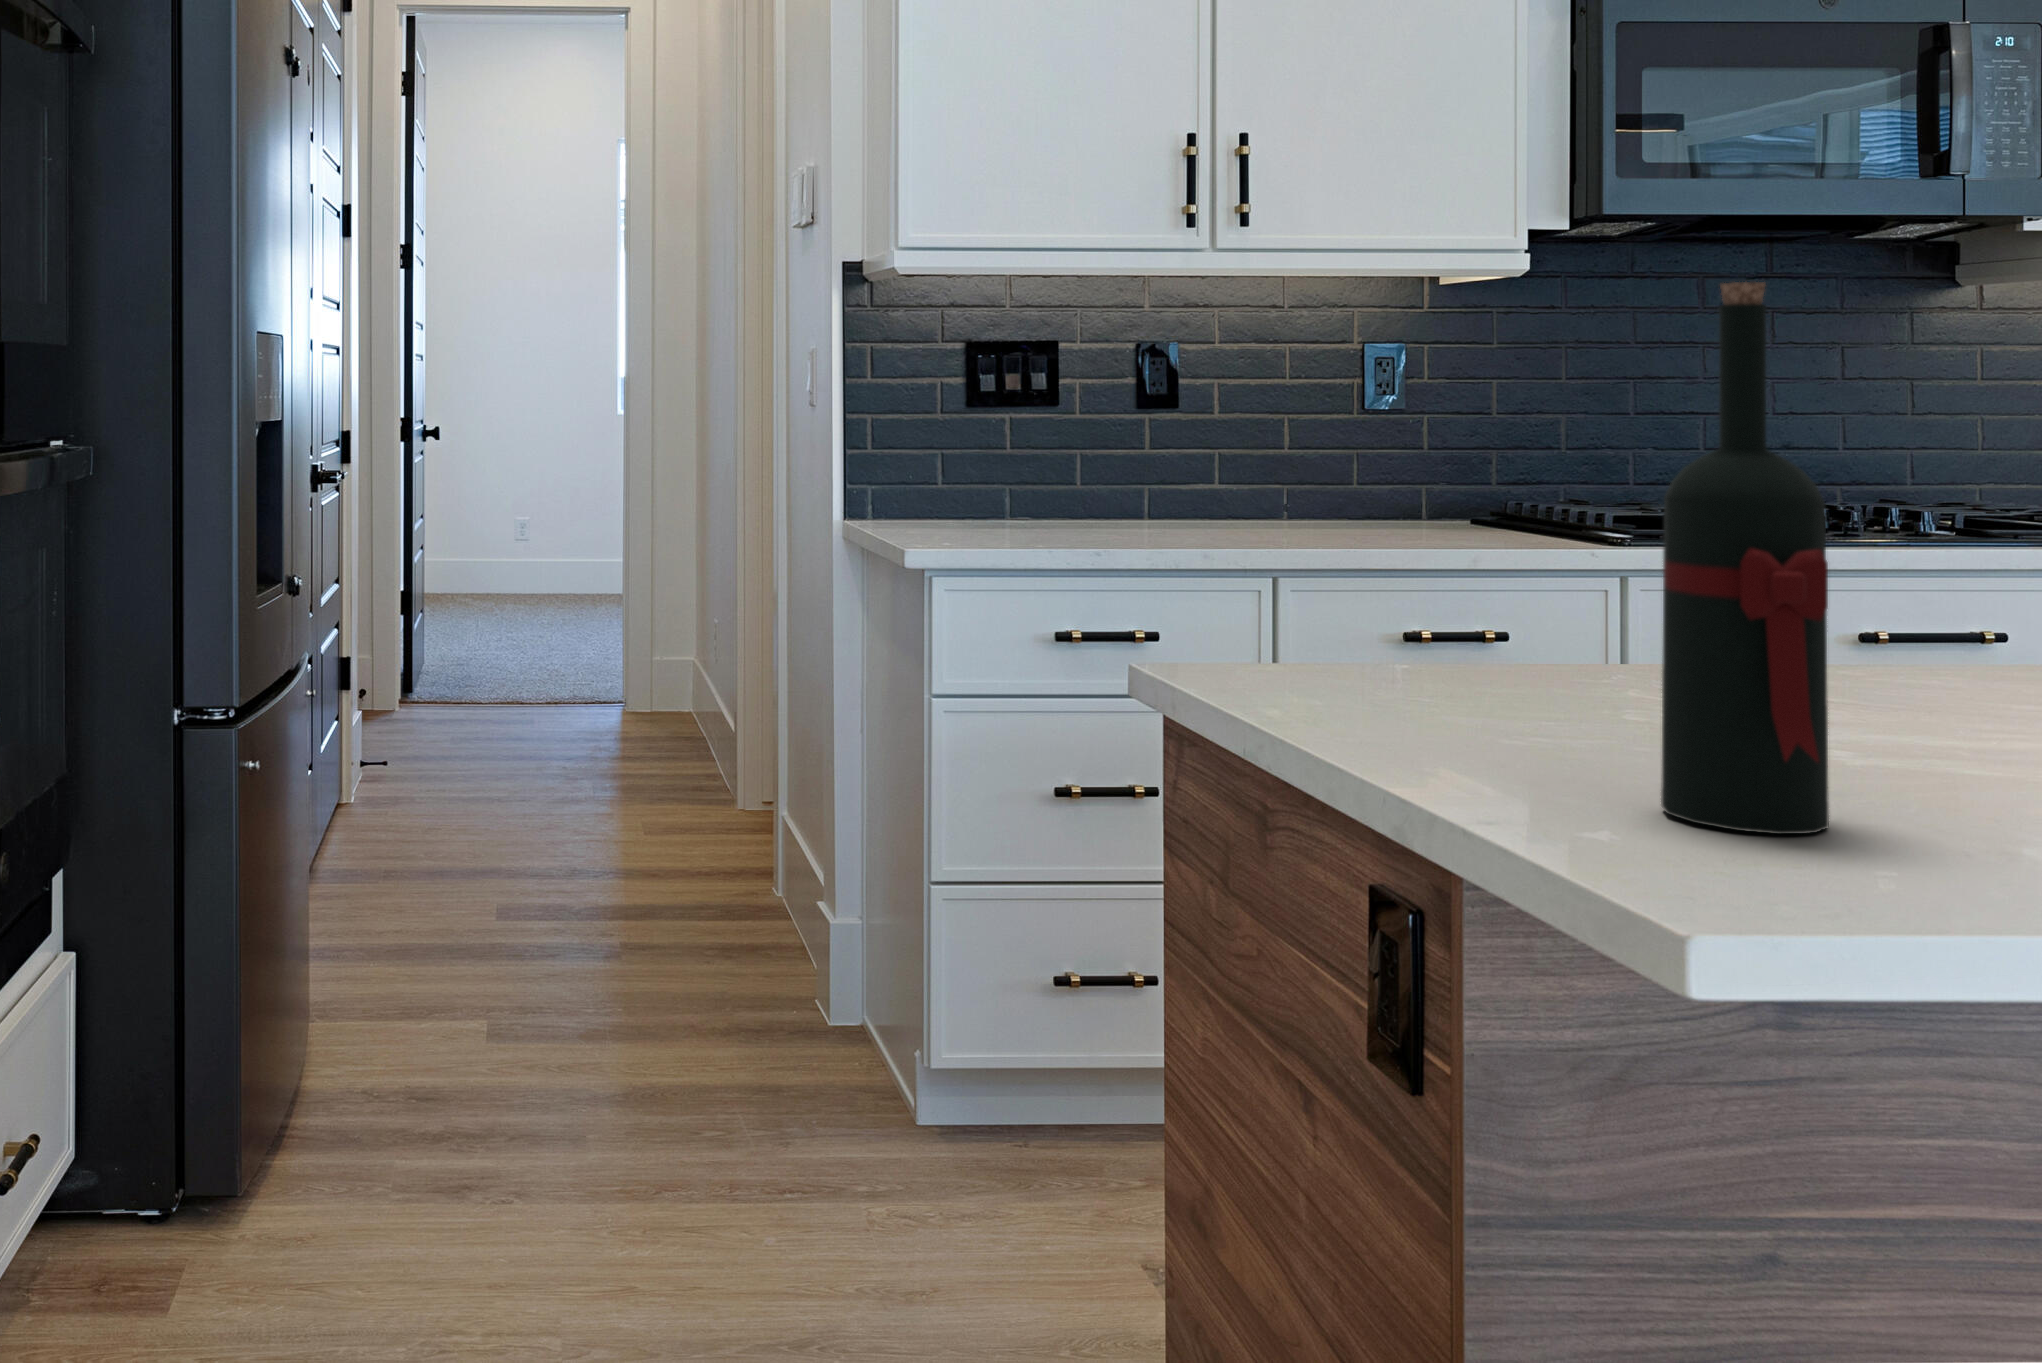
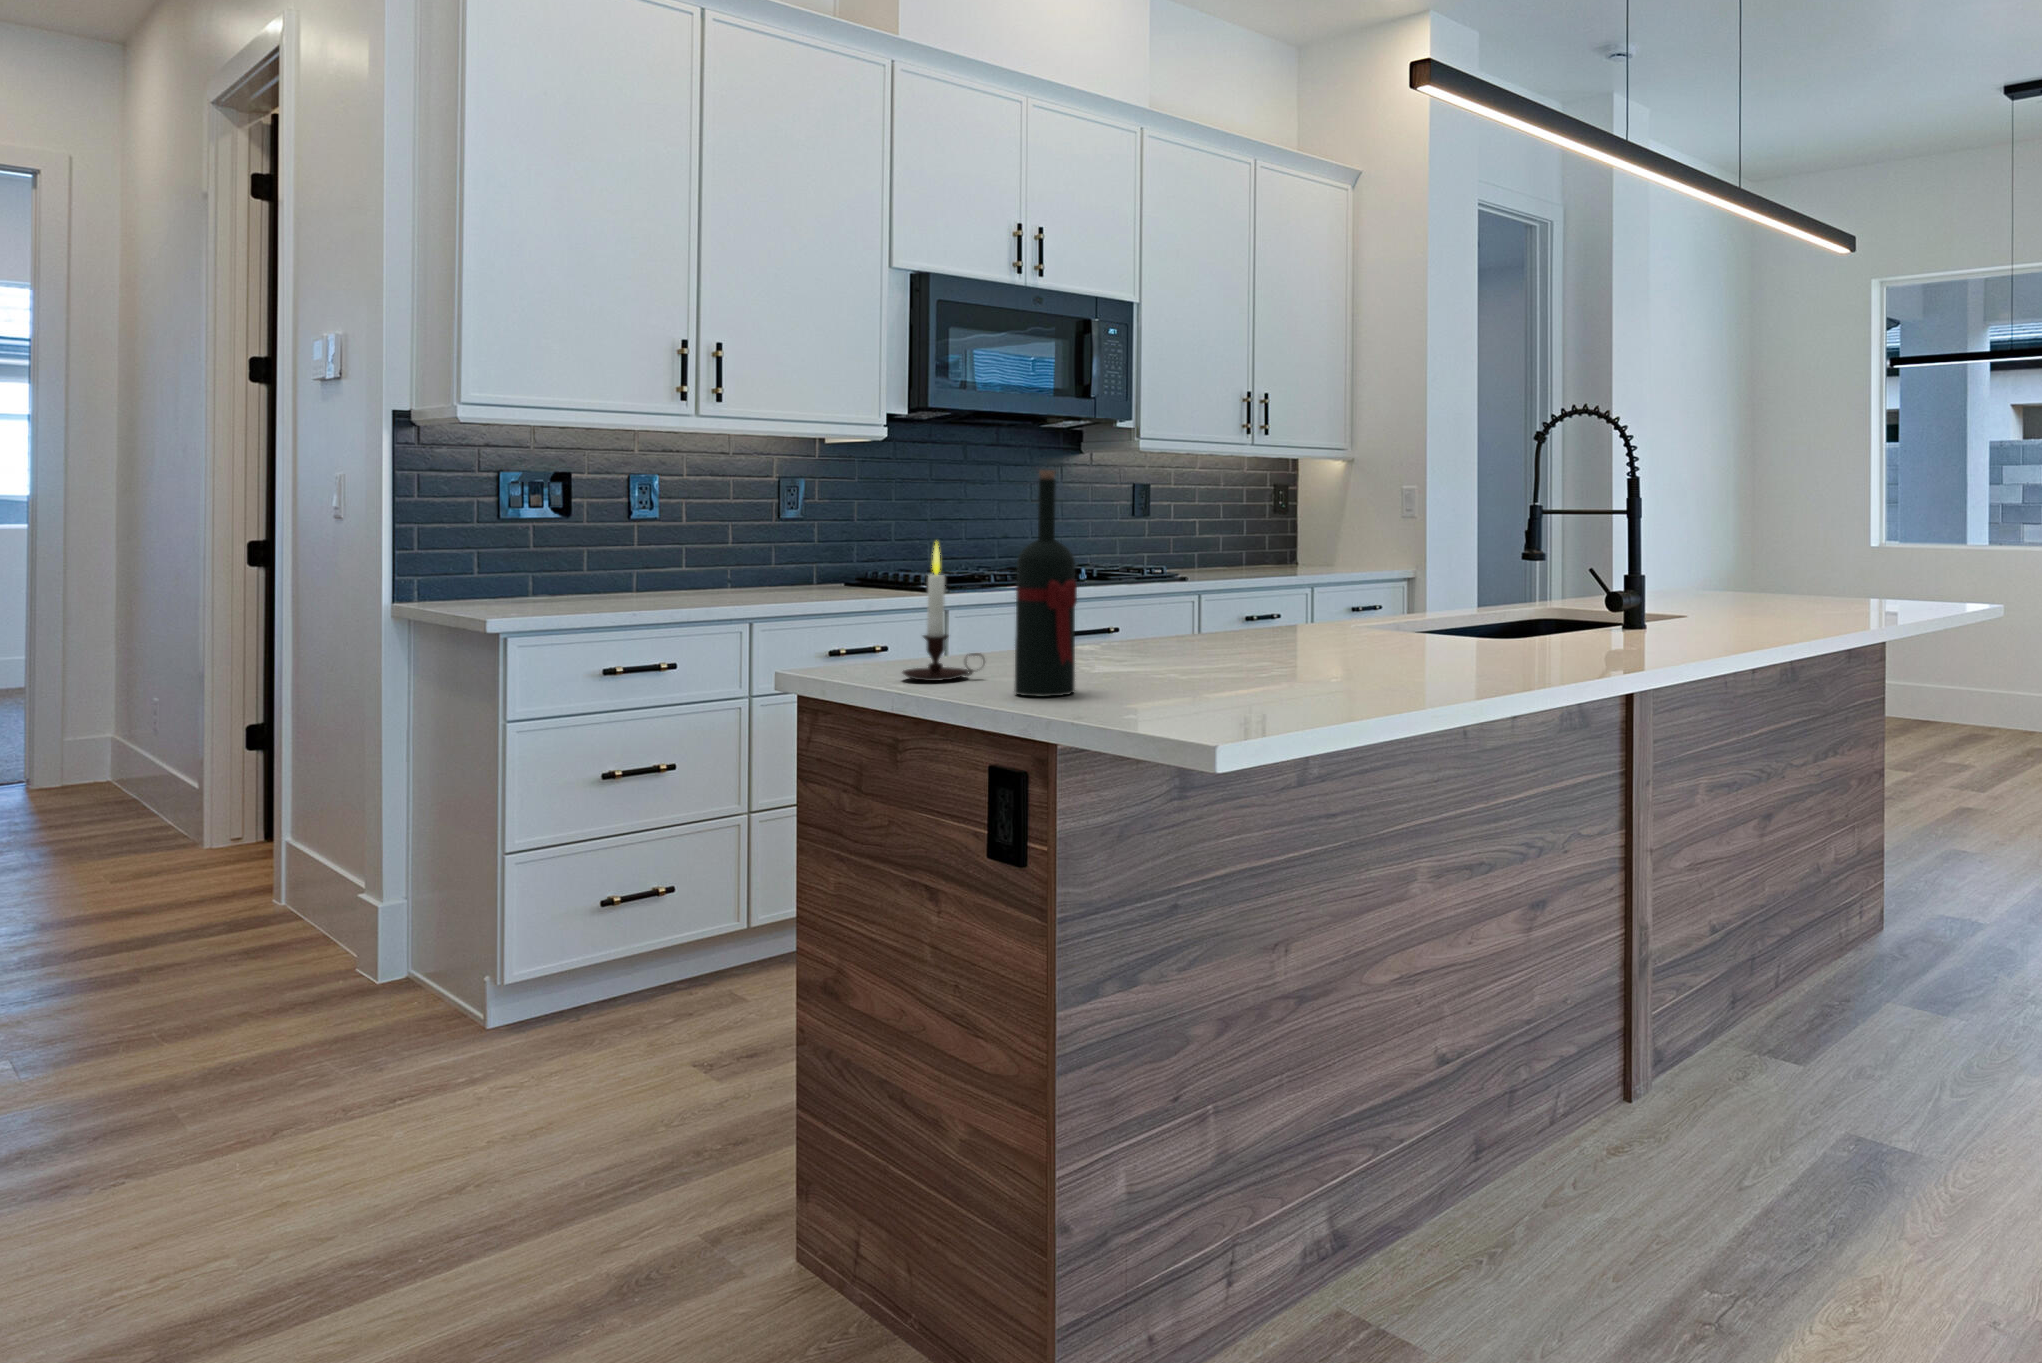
candle: none [1423,448,1612,744] -> present [903,543,984,681]

